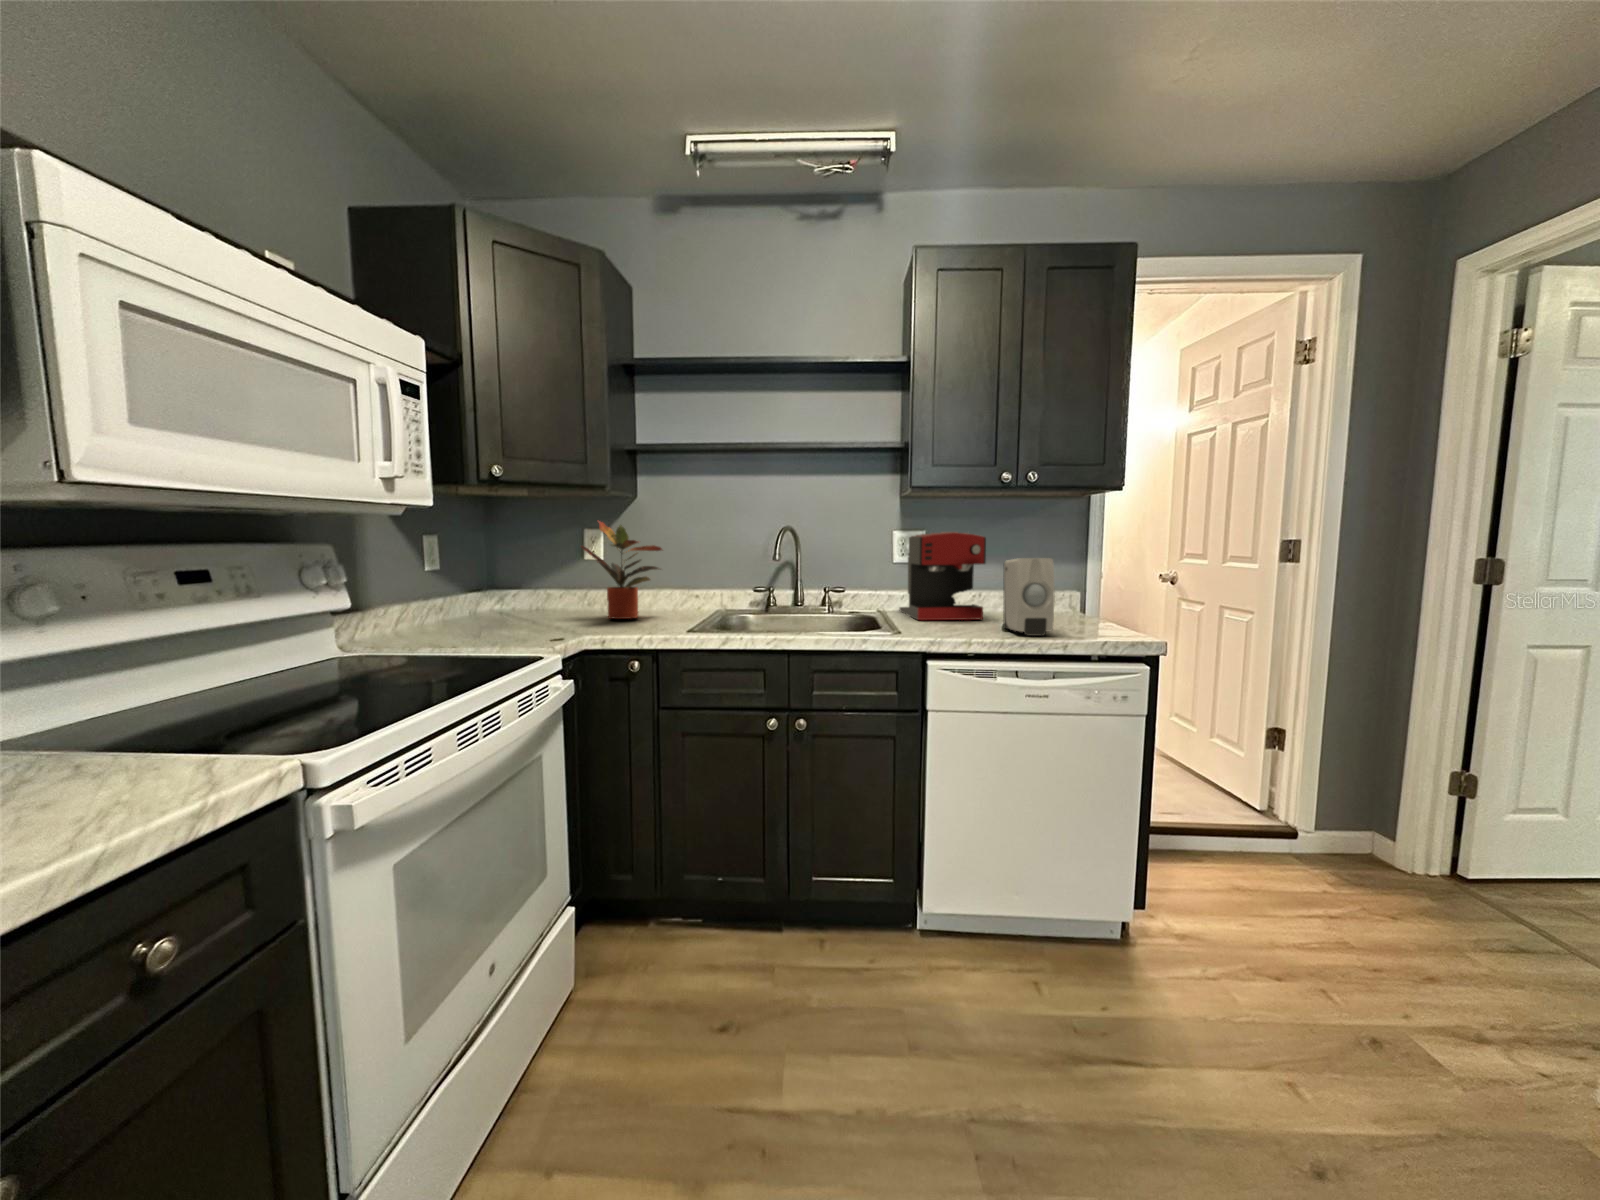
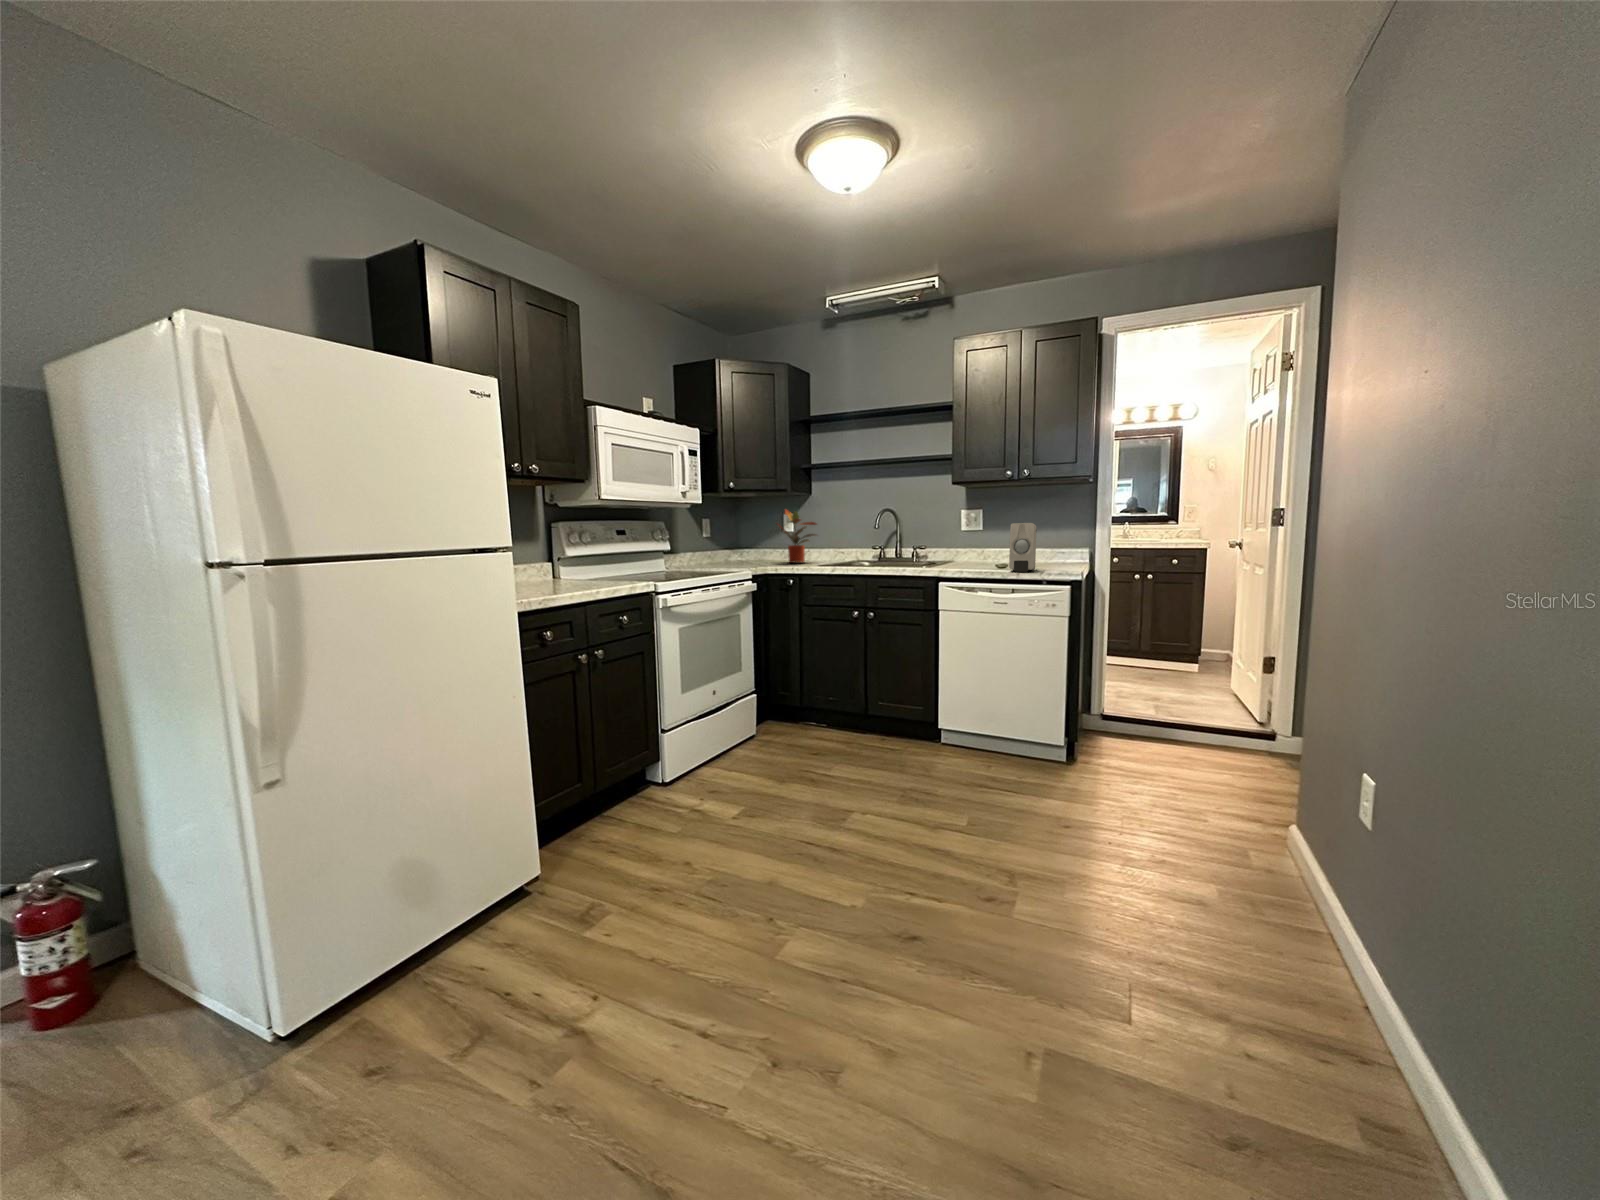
coffee maker: present [899,532,986,620] -> none [967,505,1013,566]

